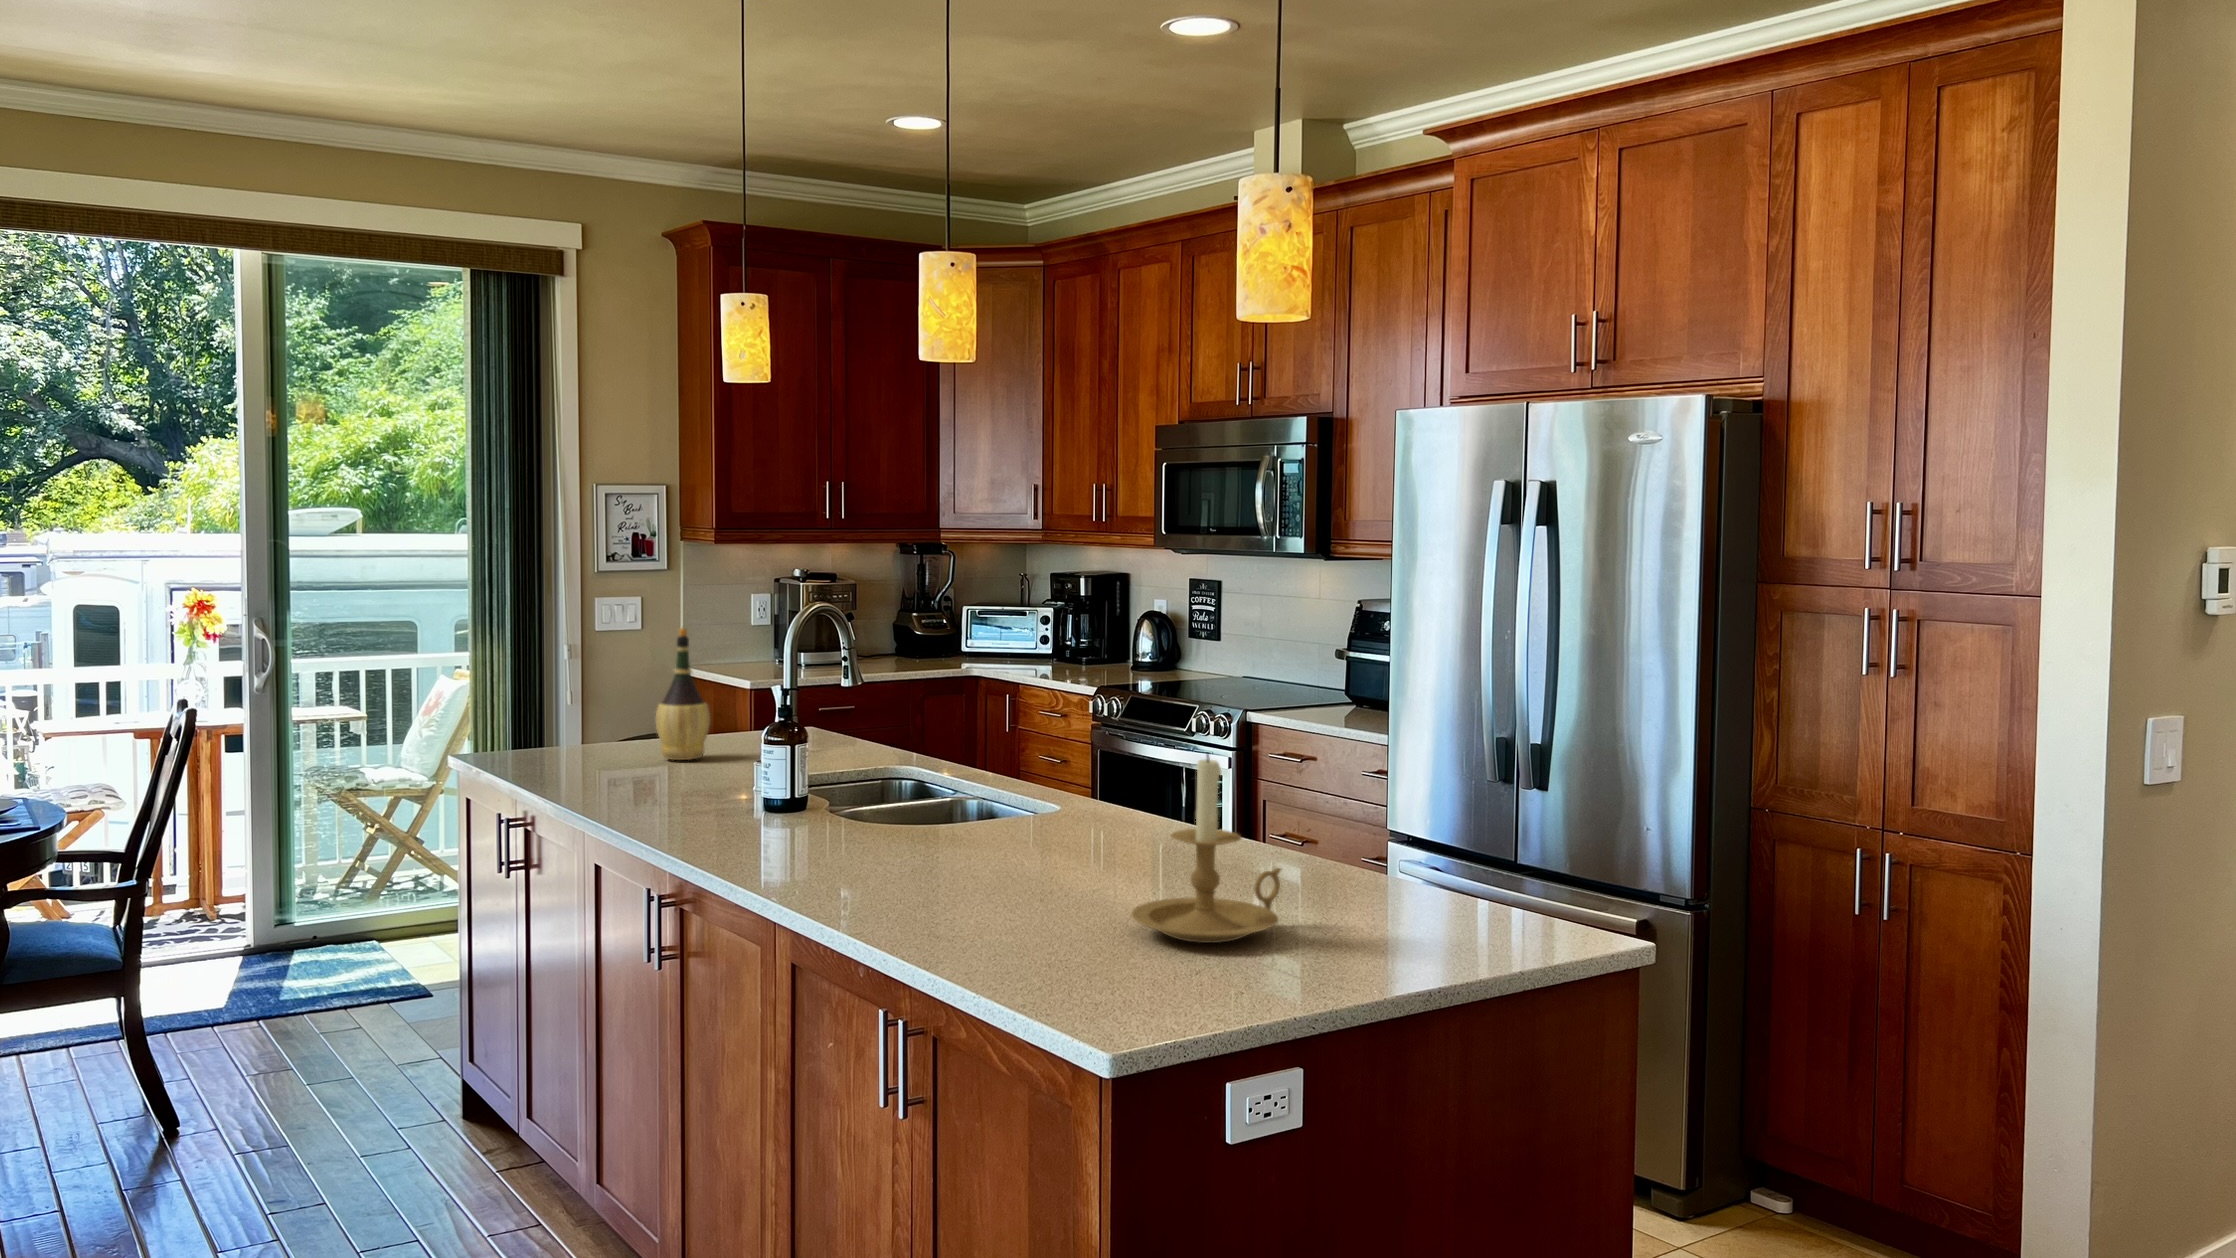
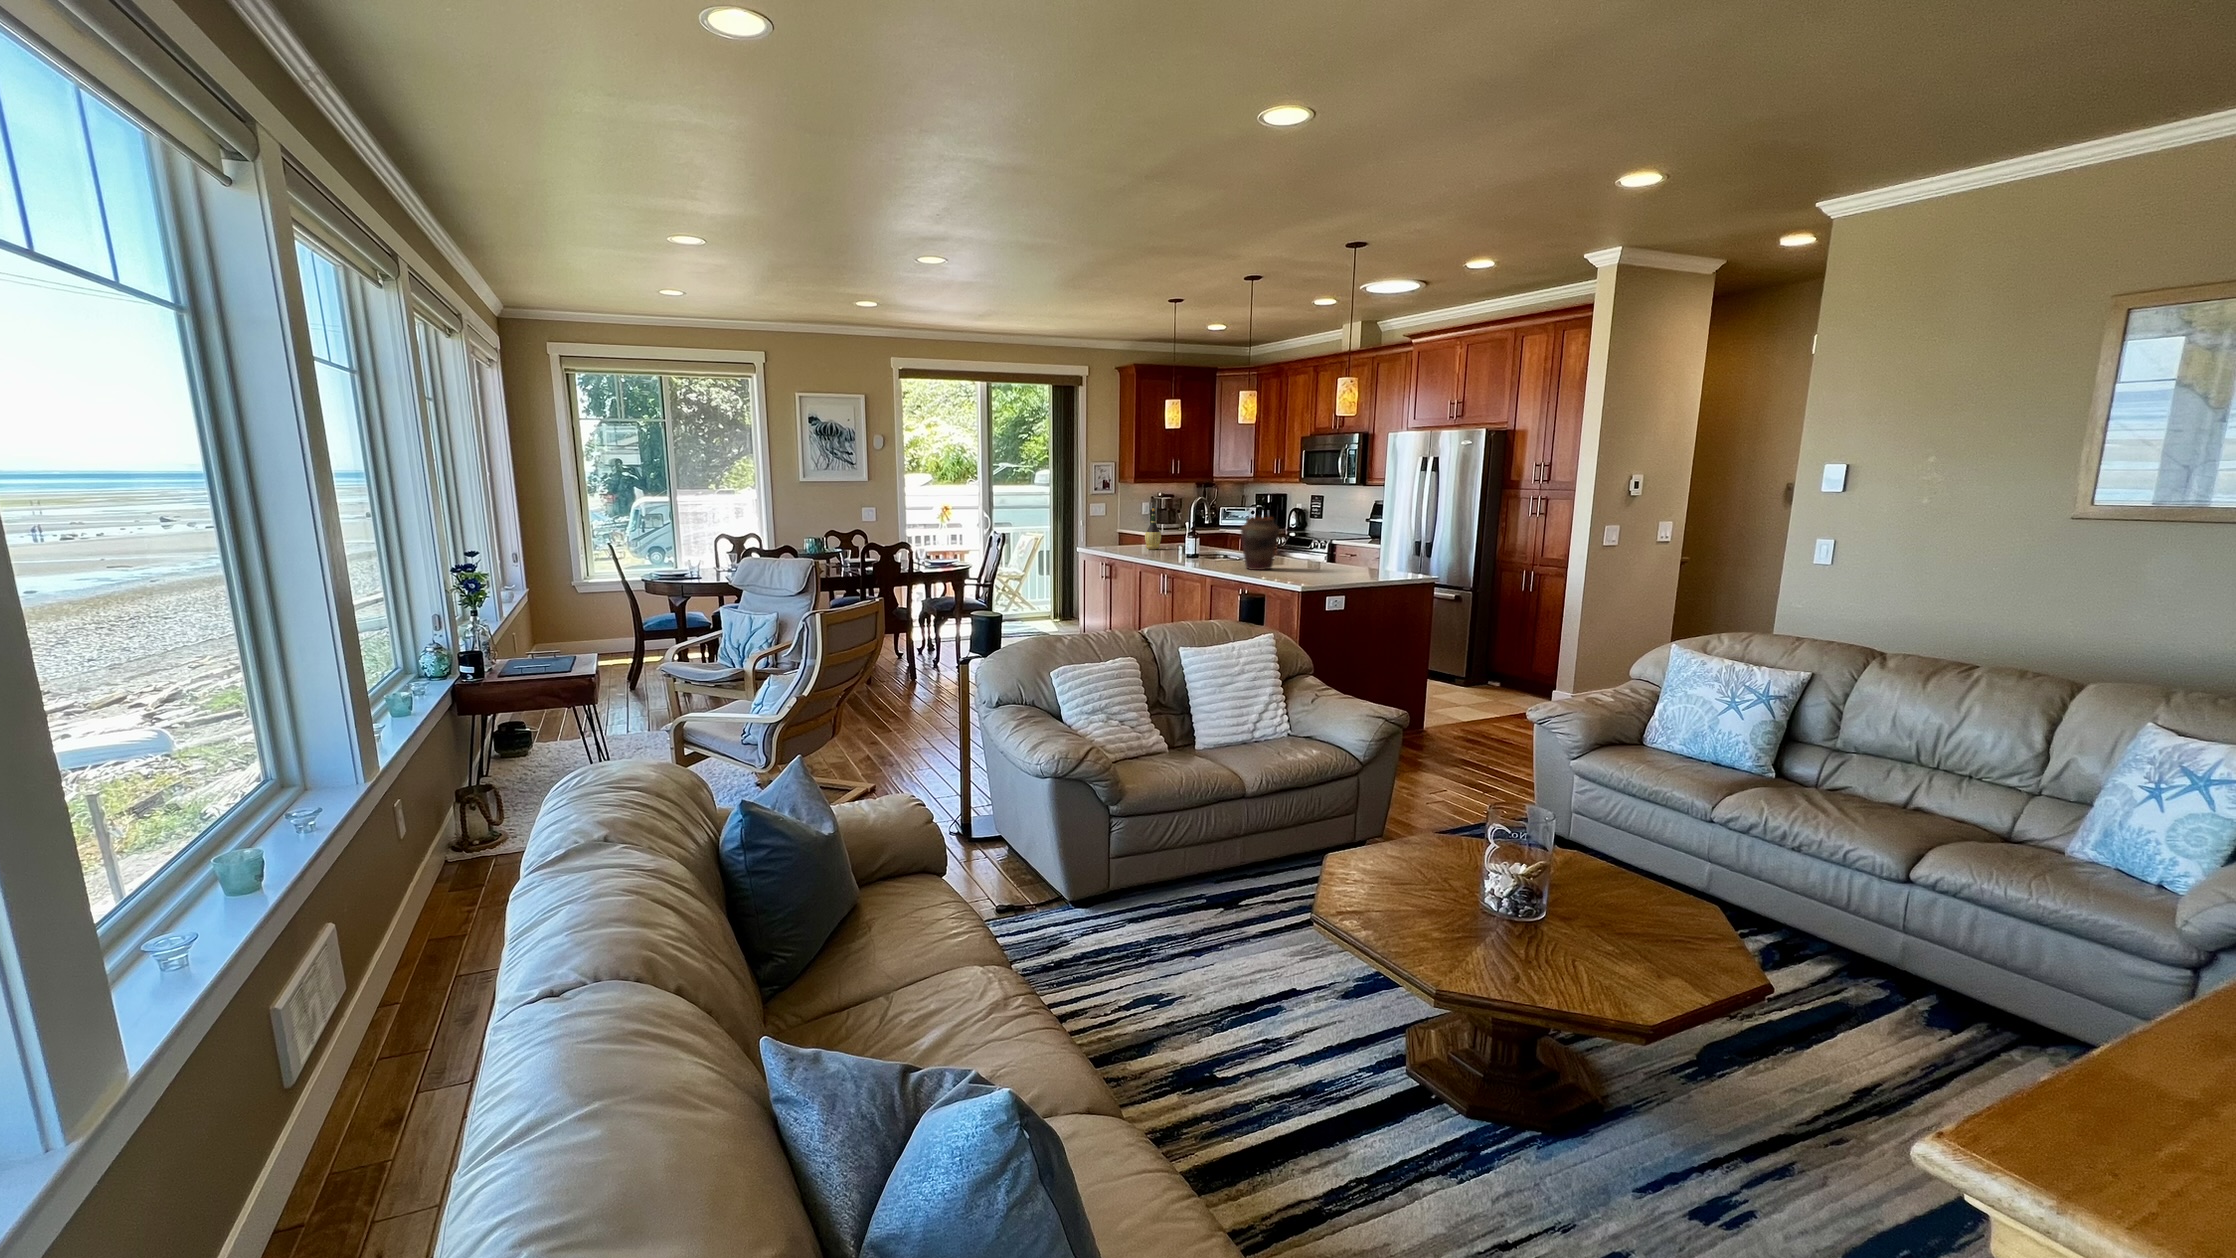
vase: none [888,690,1040,905] -> present [1241,517,1279,570]
candle holder: present [1131,754,1281,943] -> none [1304,529,1342,574]

